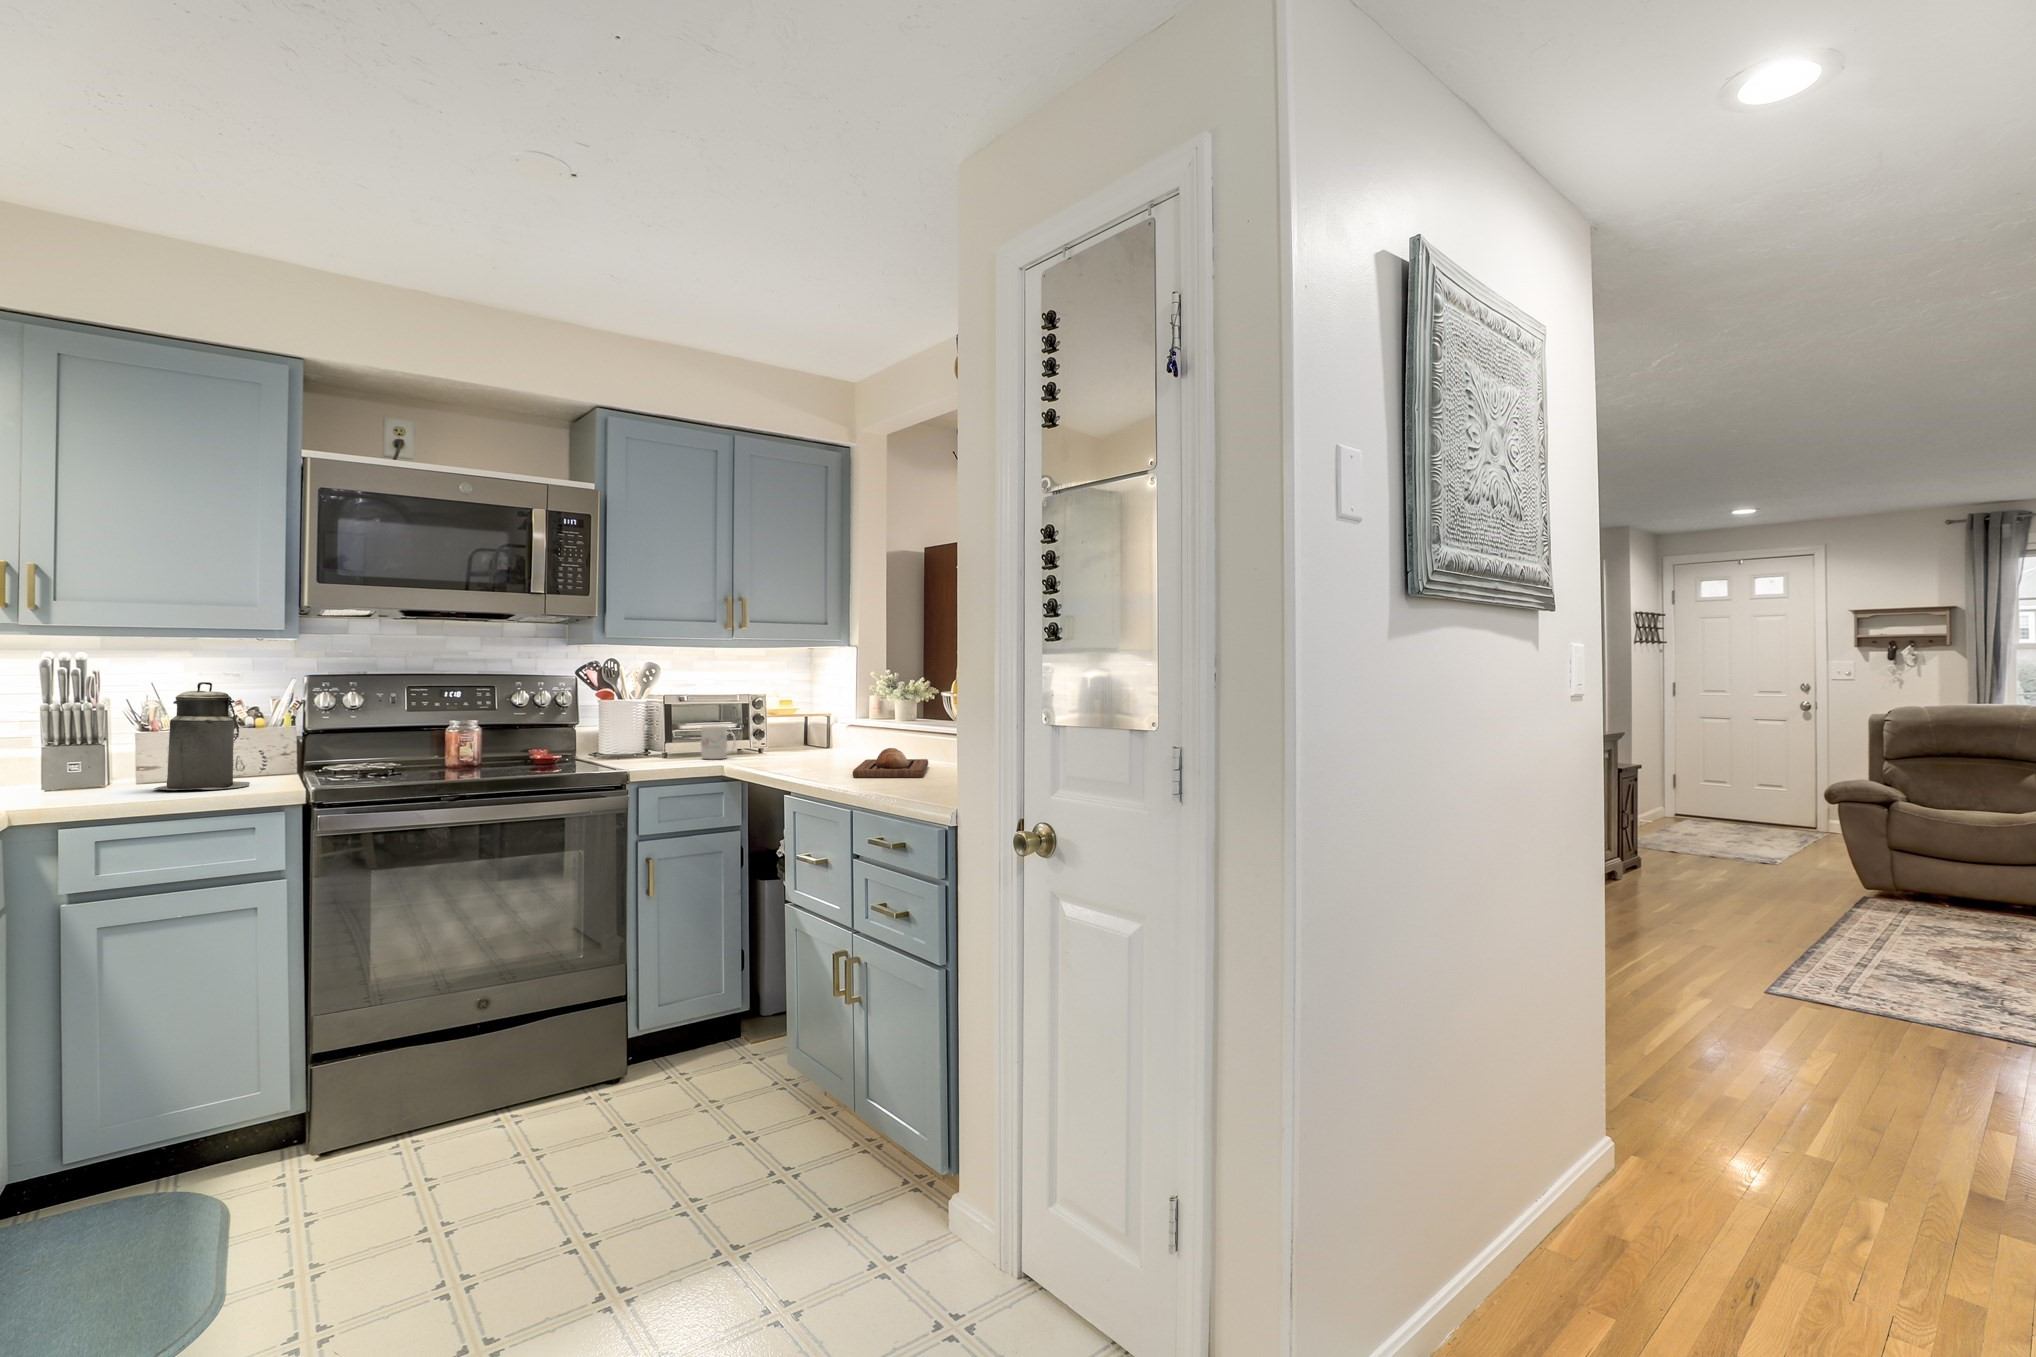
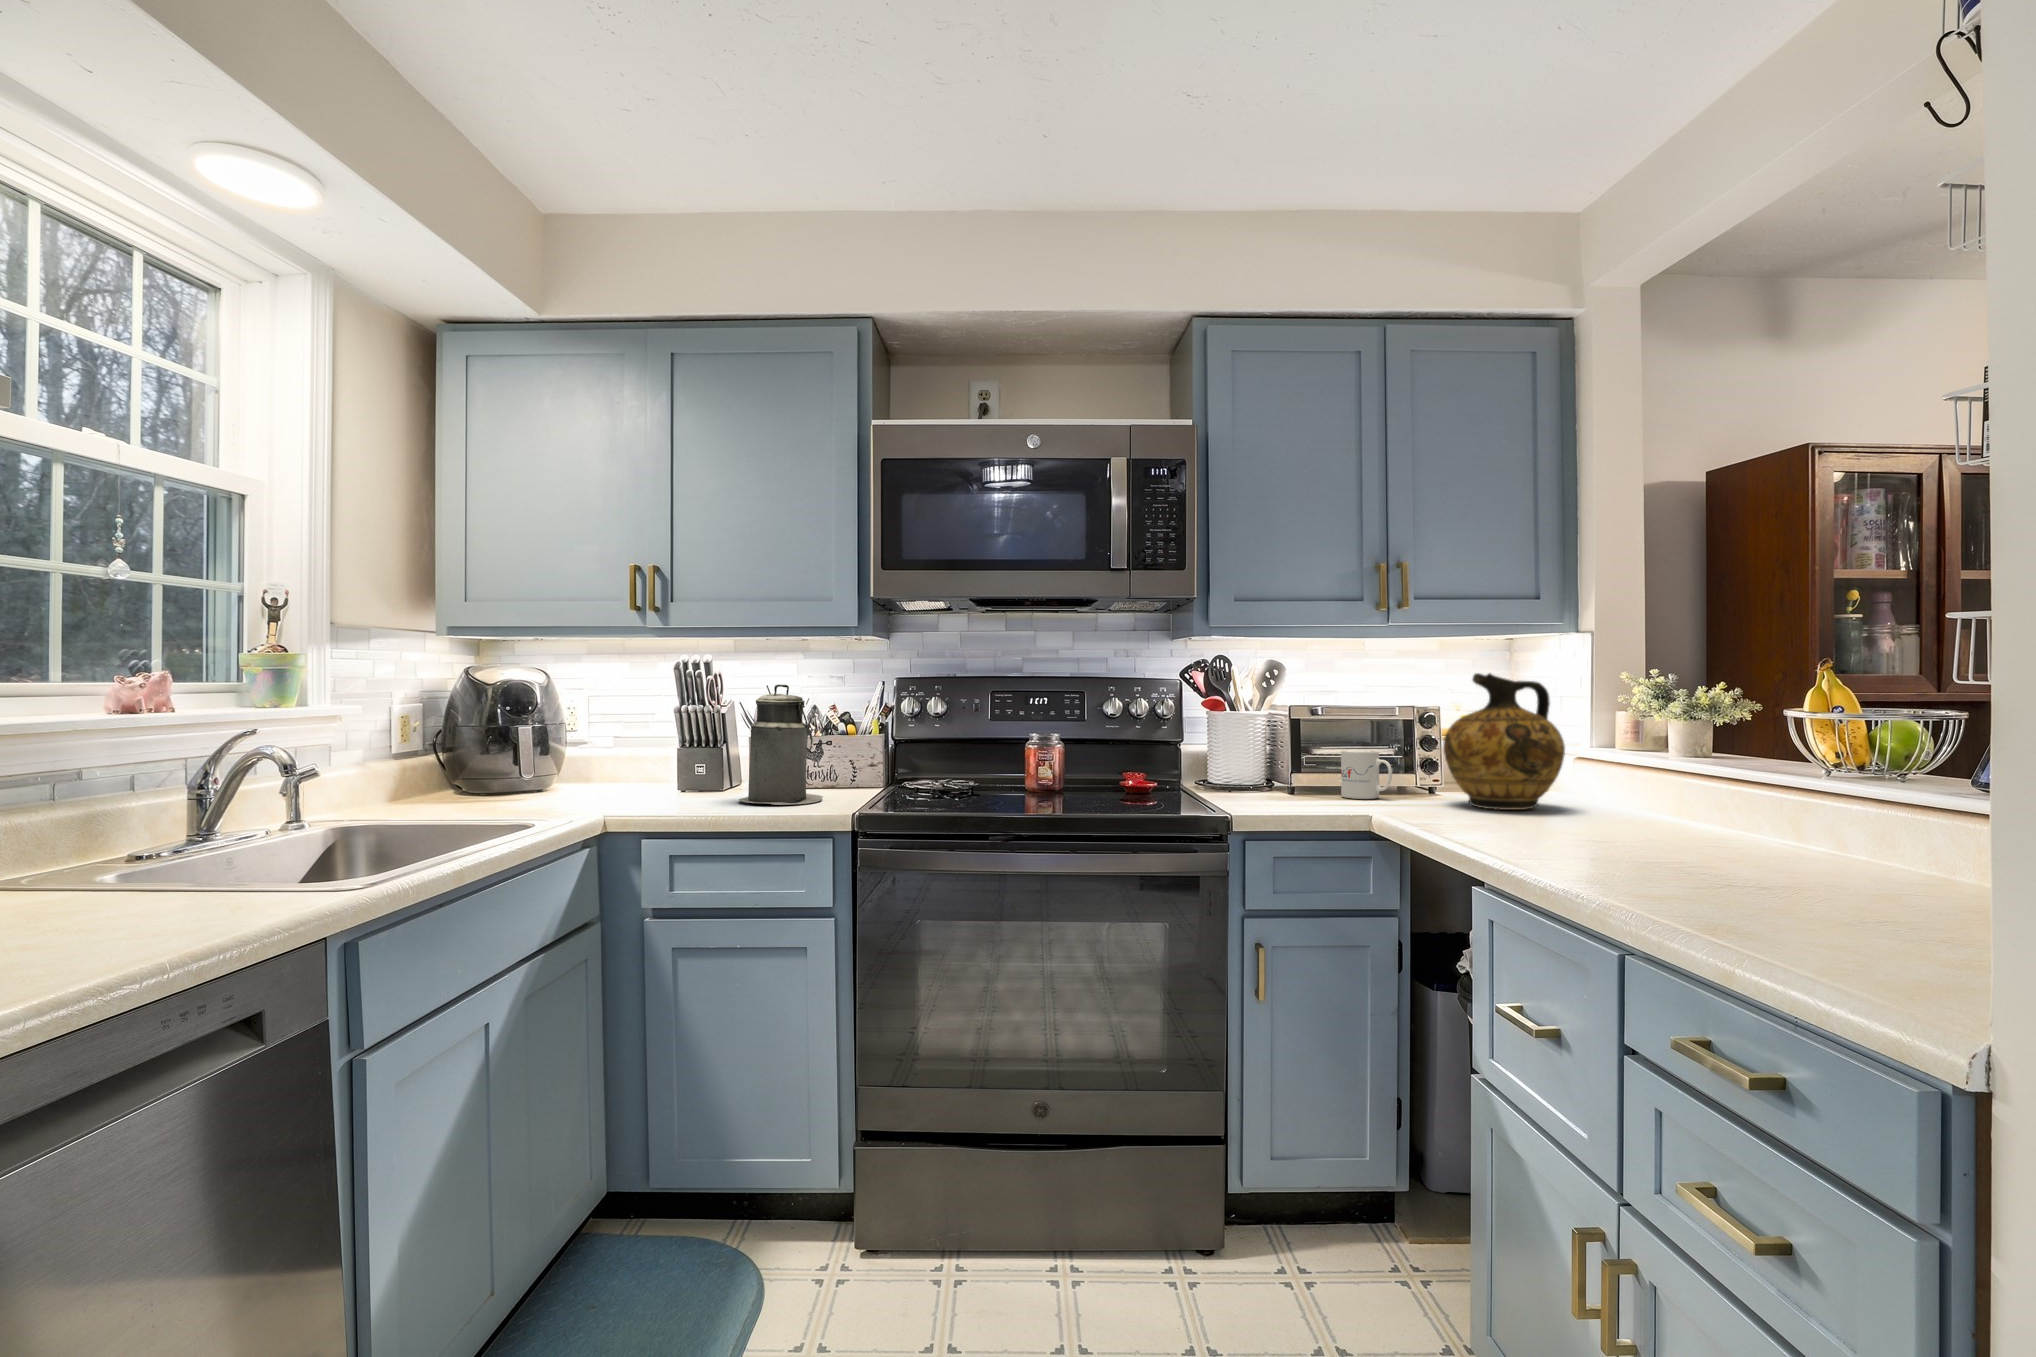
ceramic jug: none [769,673,839,759] -> present [1443,673,1565,810]
bread loaf: present [853,748,928,778] -> none [1605,809,1770,881]

